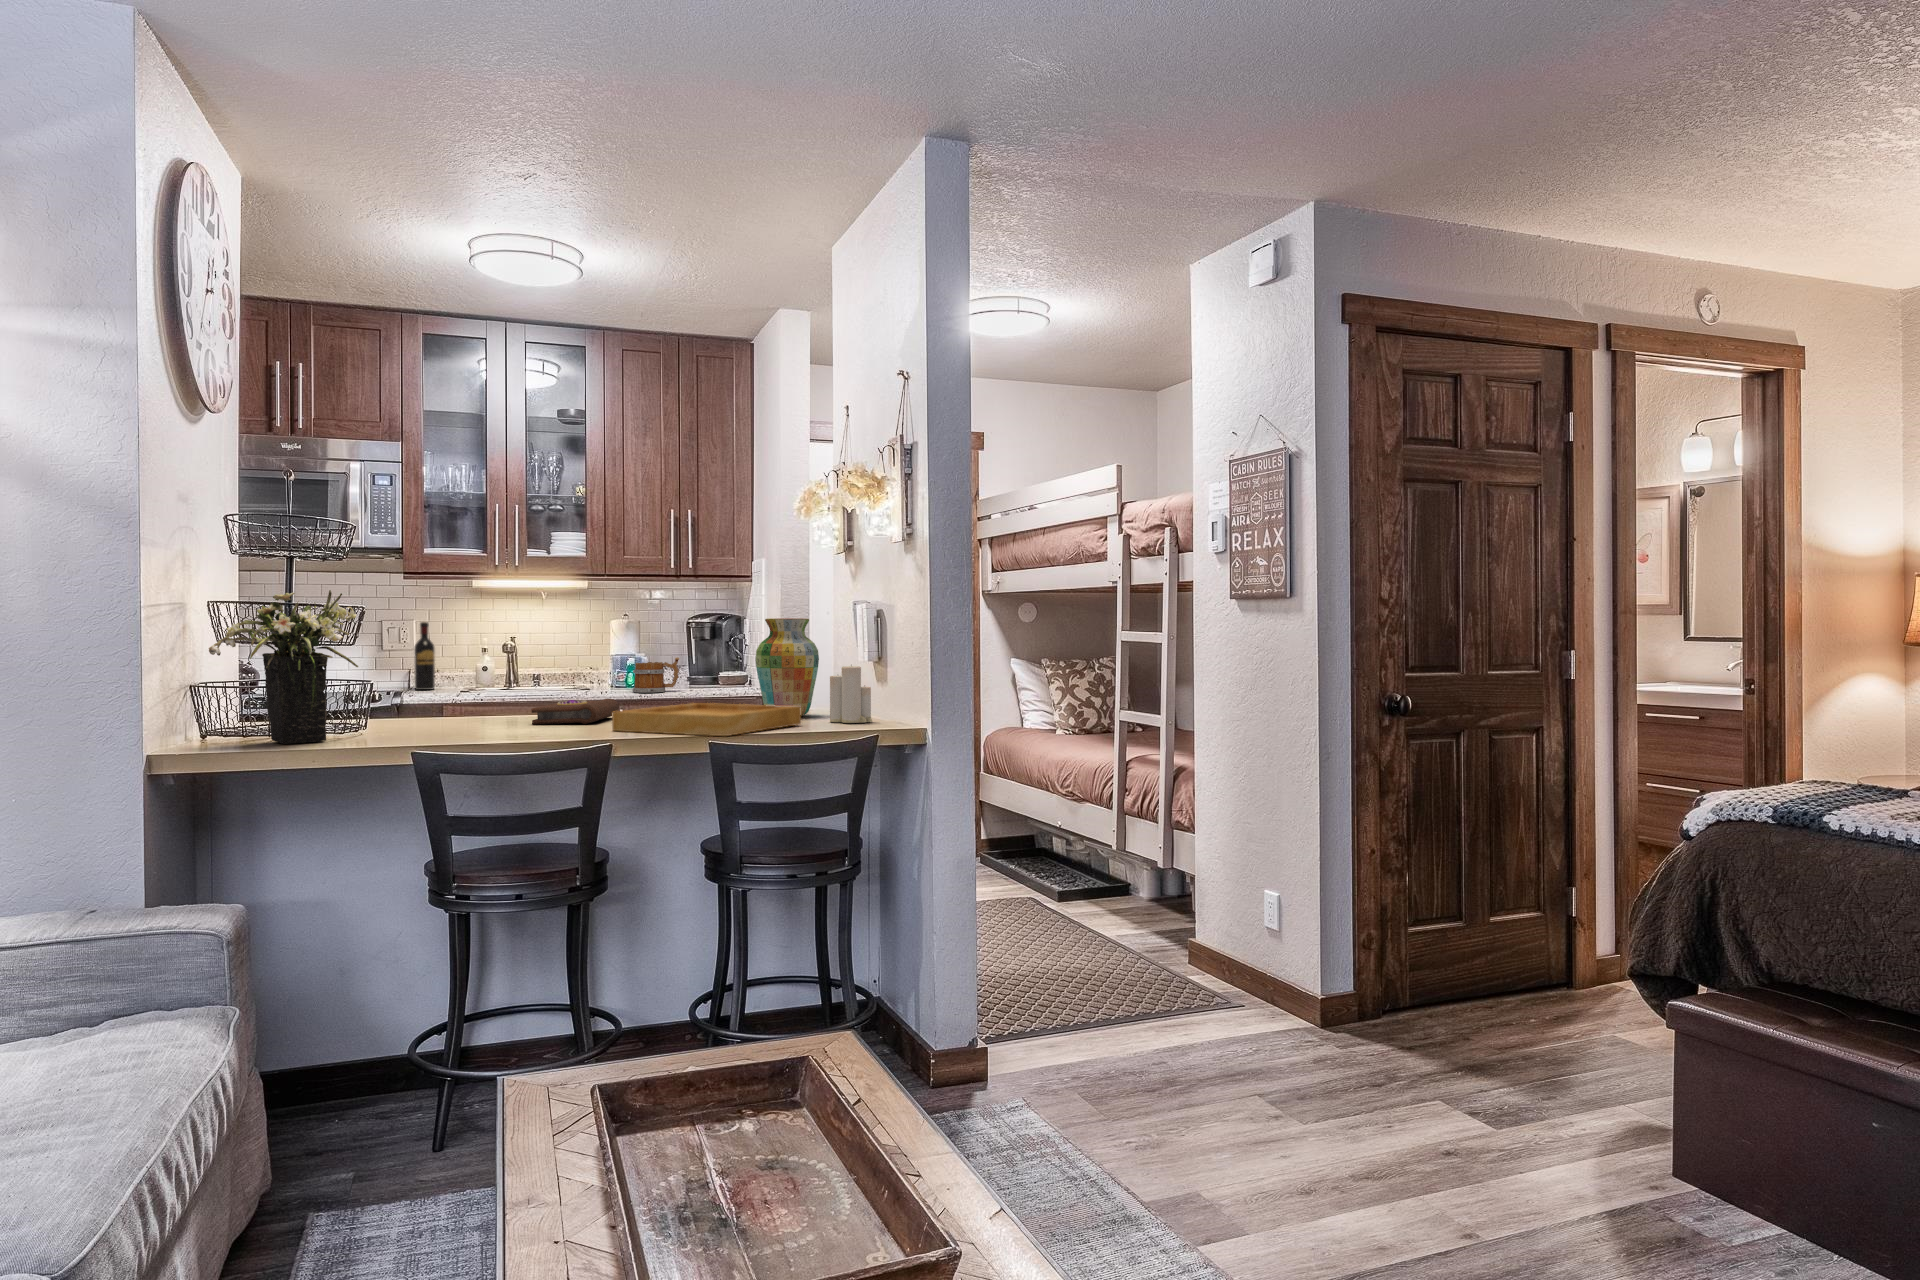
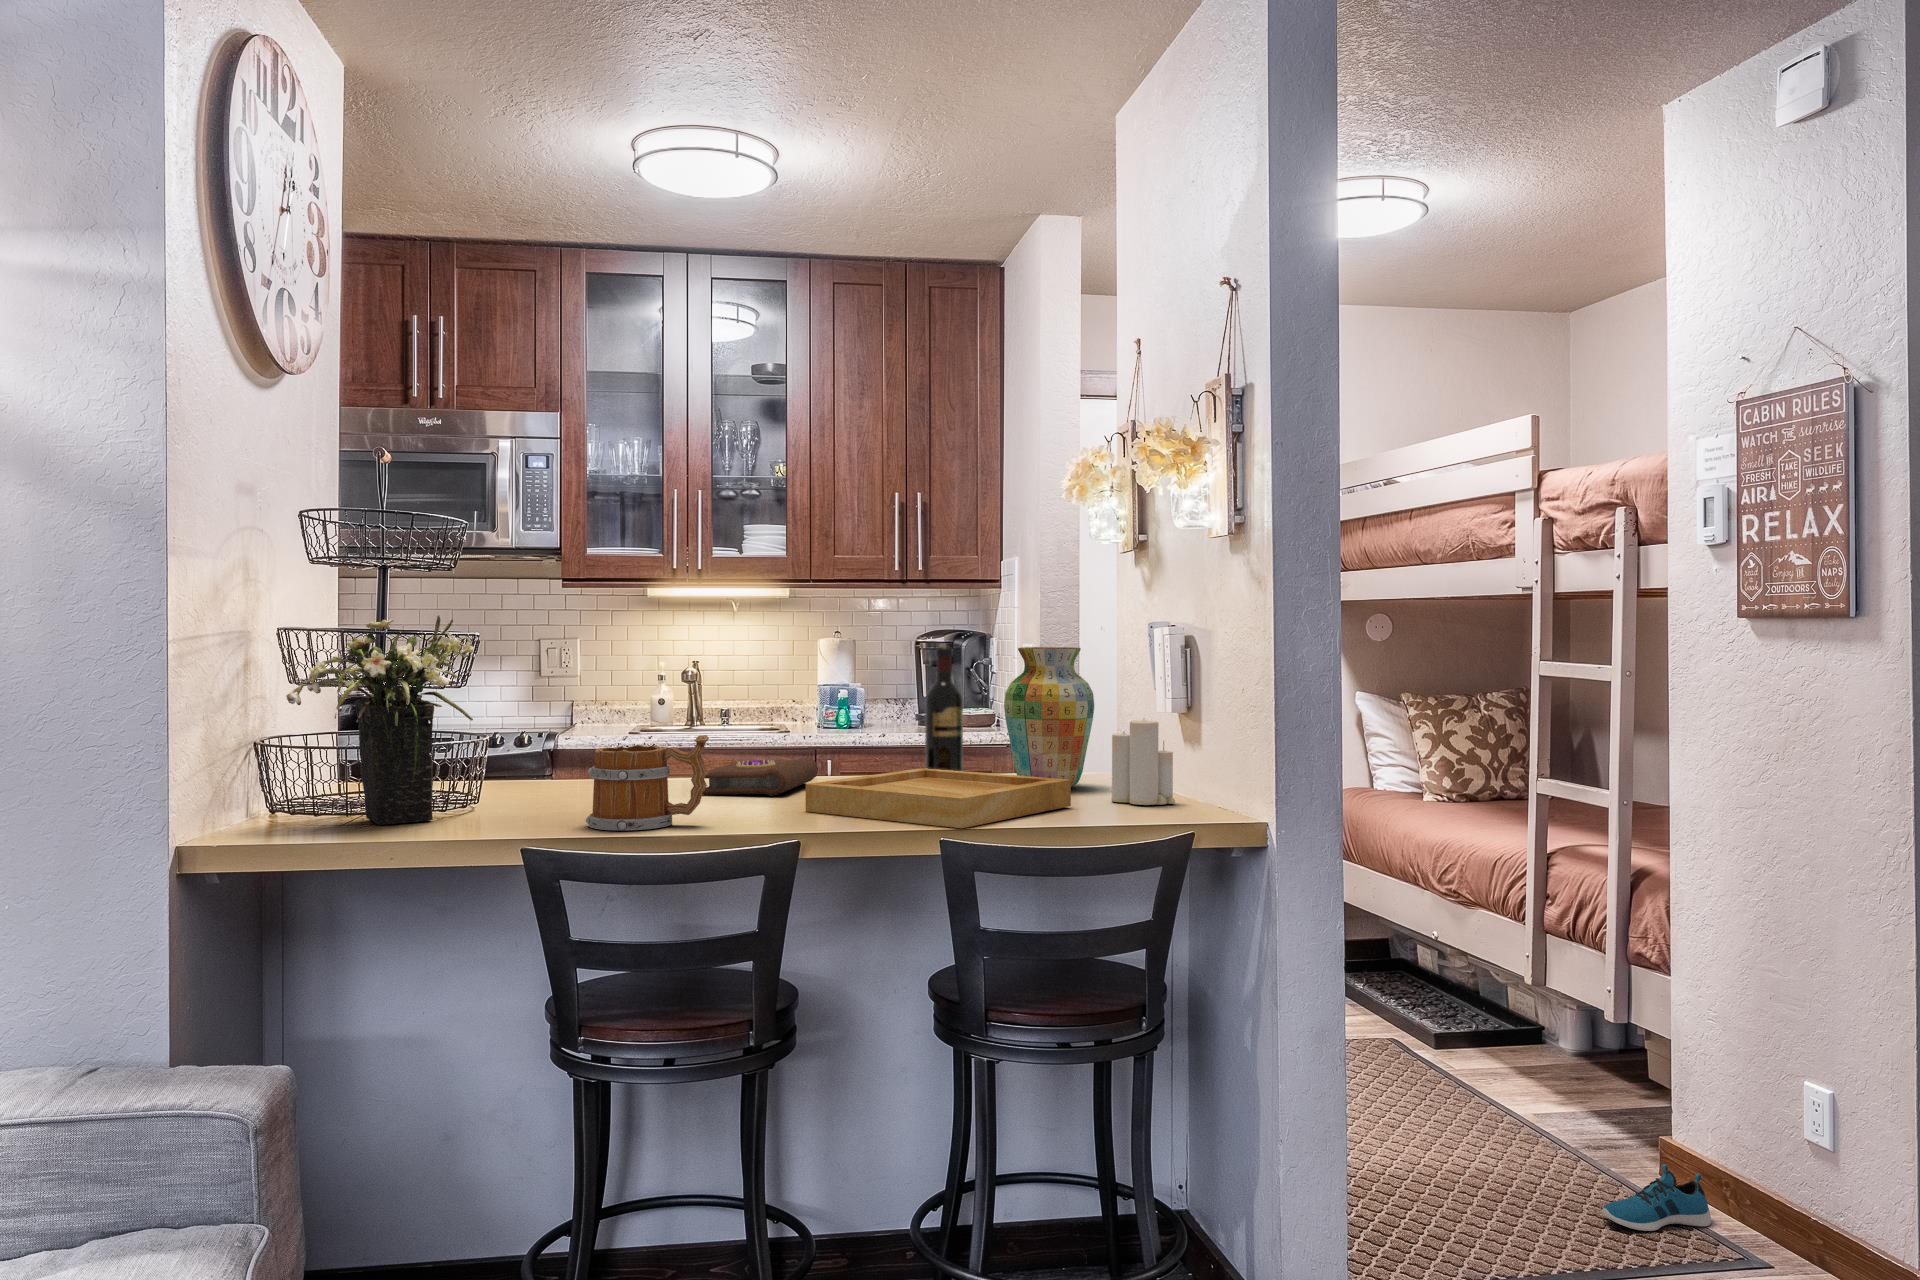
wine bottle: present [414,622,435,690] -> present [925,646,963,771]
mug: present [632,658,679,693] -> present [586,735,709,830]
shoe: none [1148,948,1212,990] -> present [1602,1164,1711,1231]

